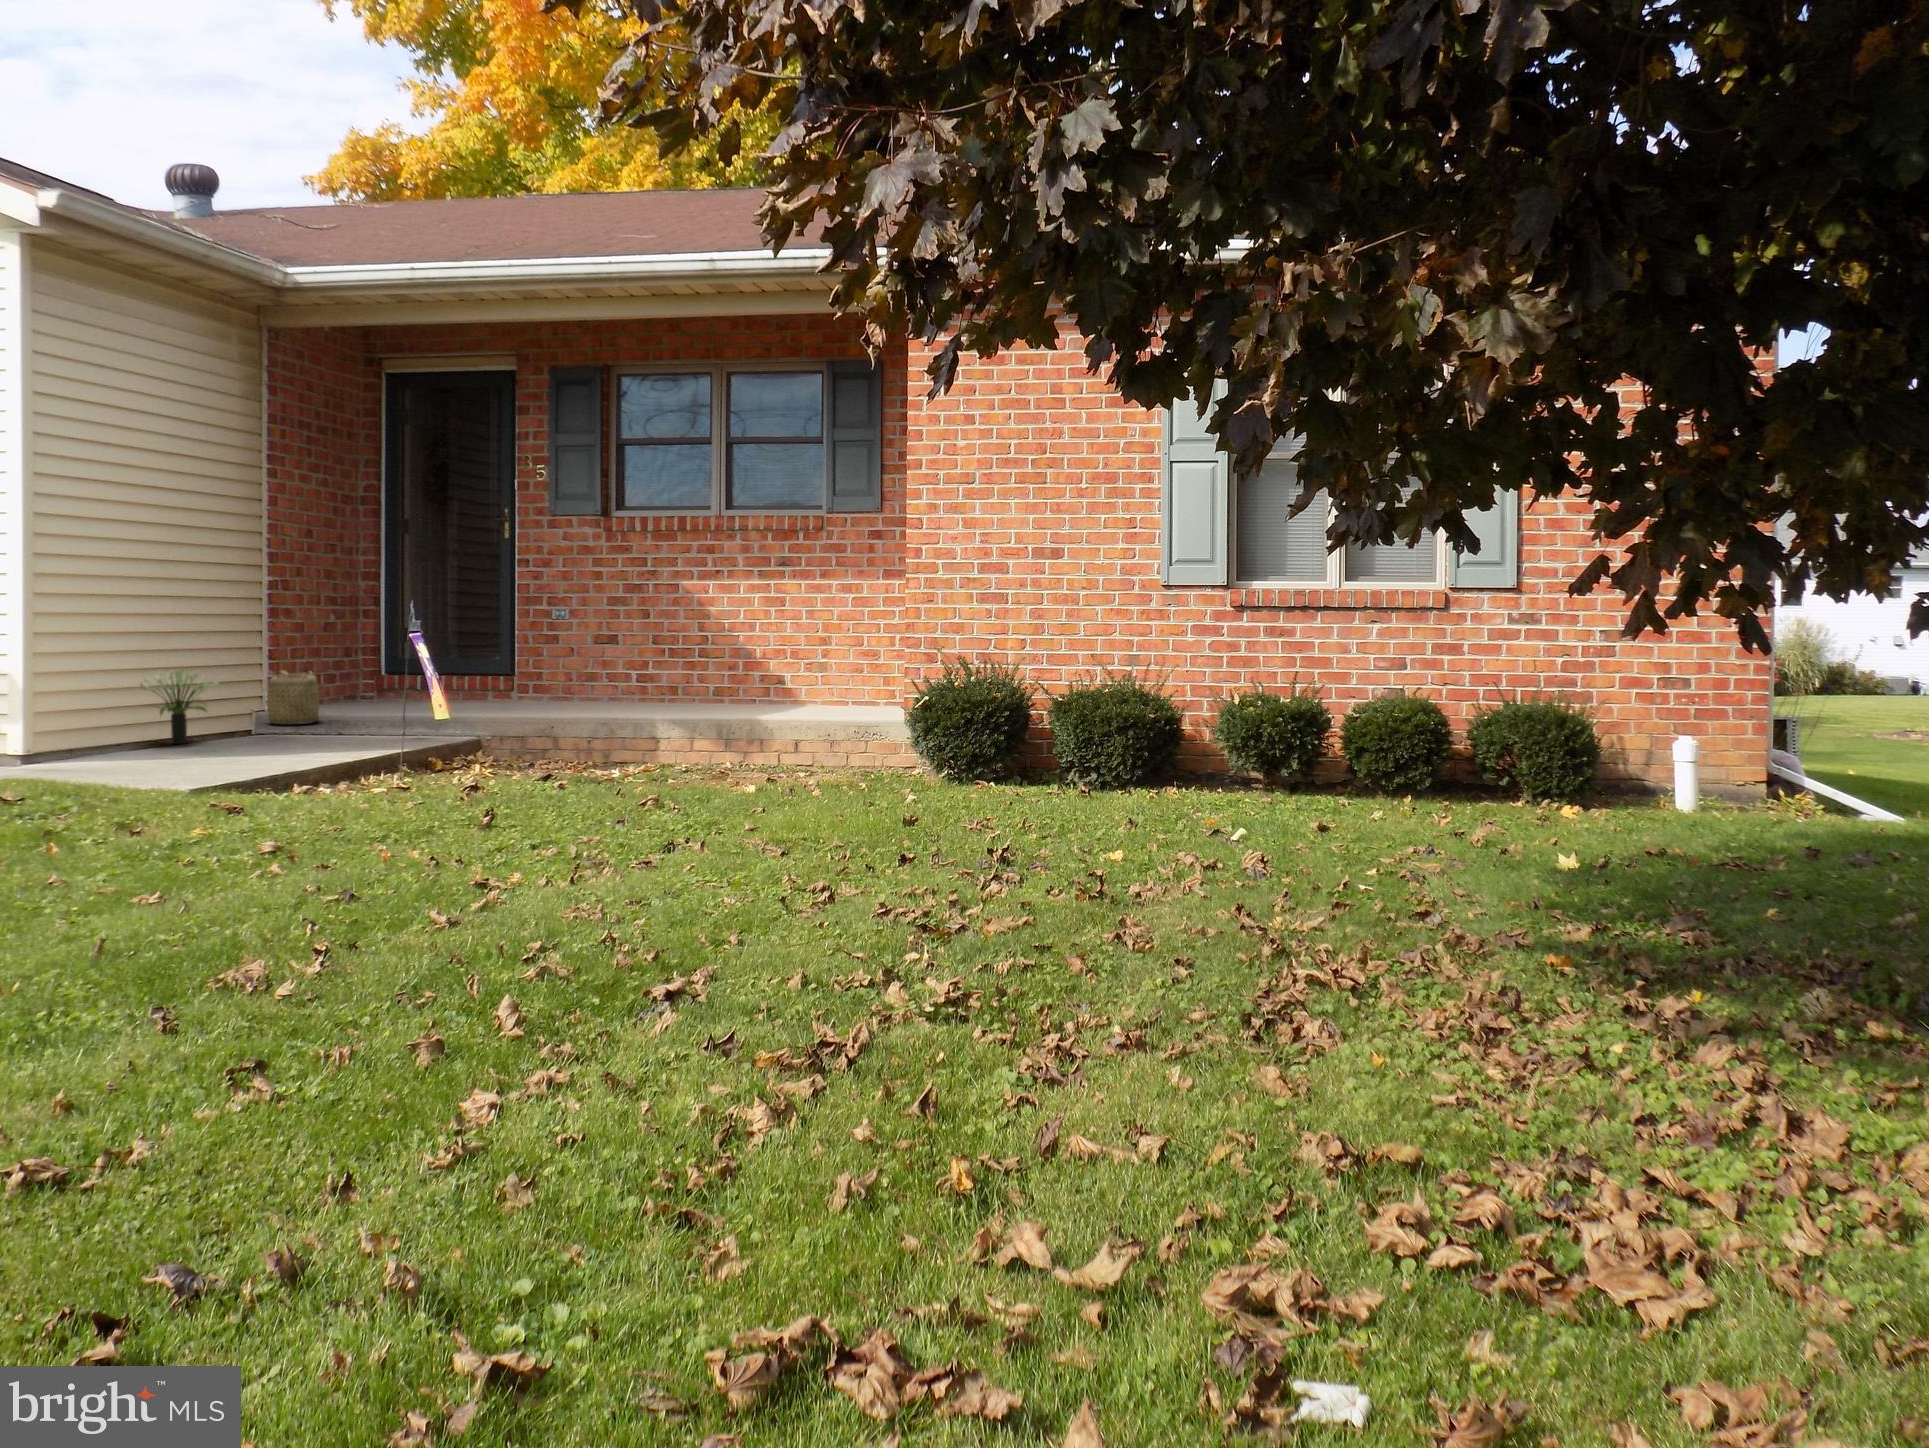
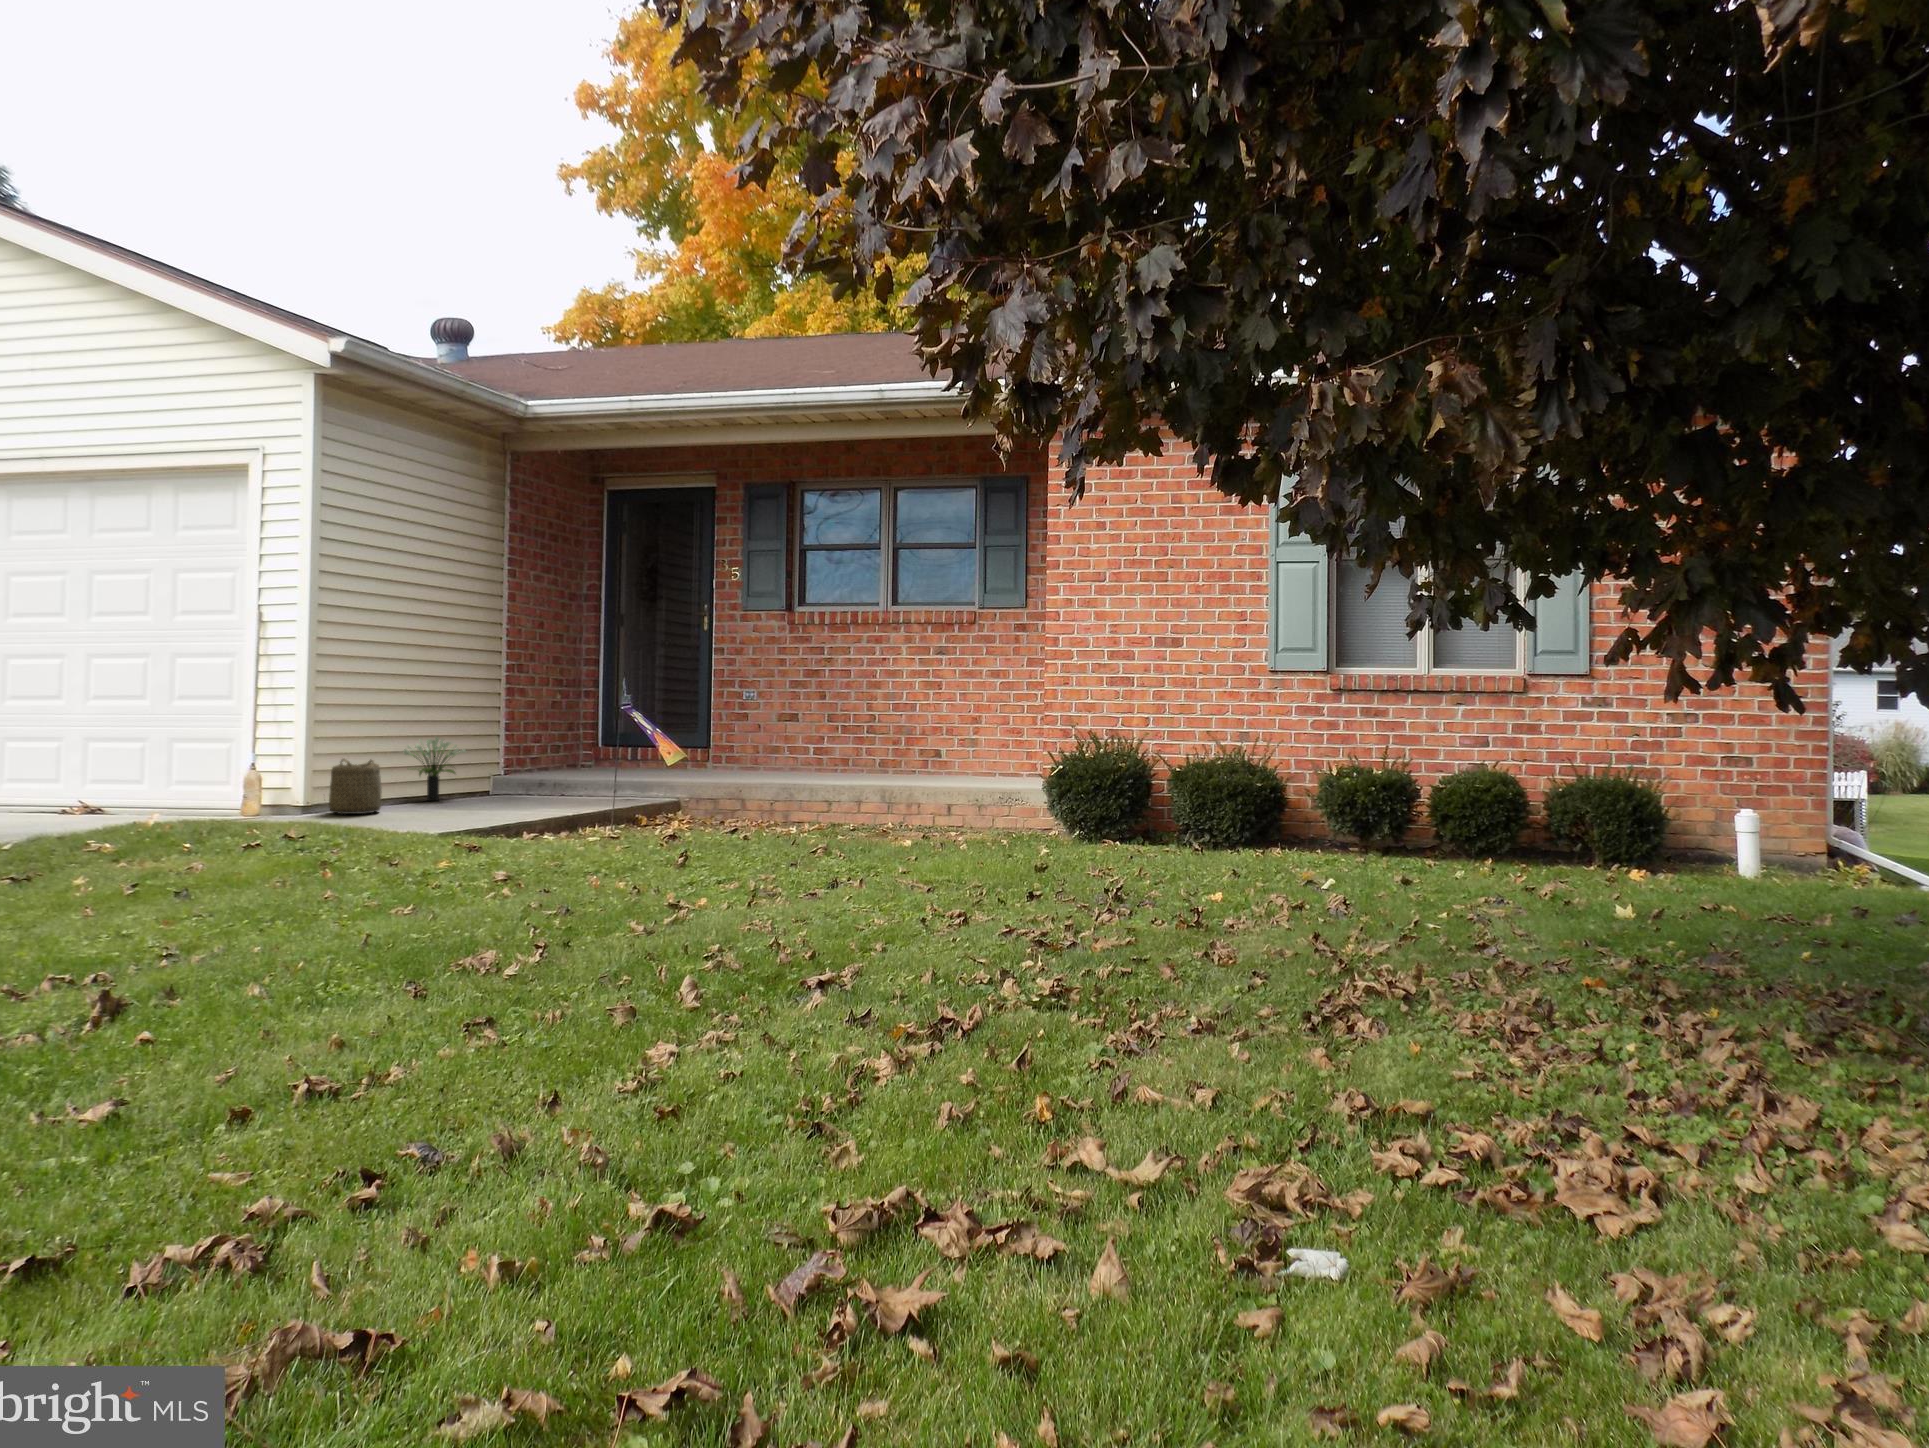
basket: present [268,670,319,724] -> present [329,759,382,814]

